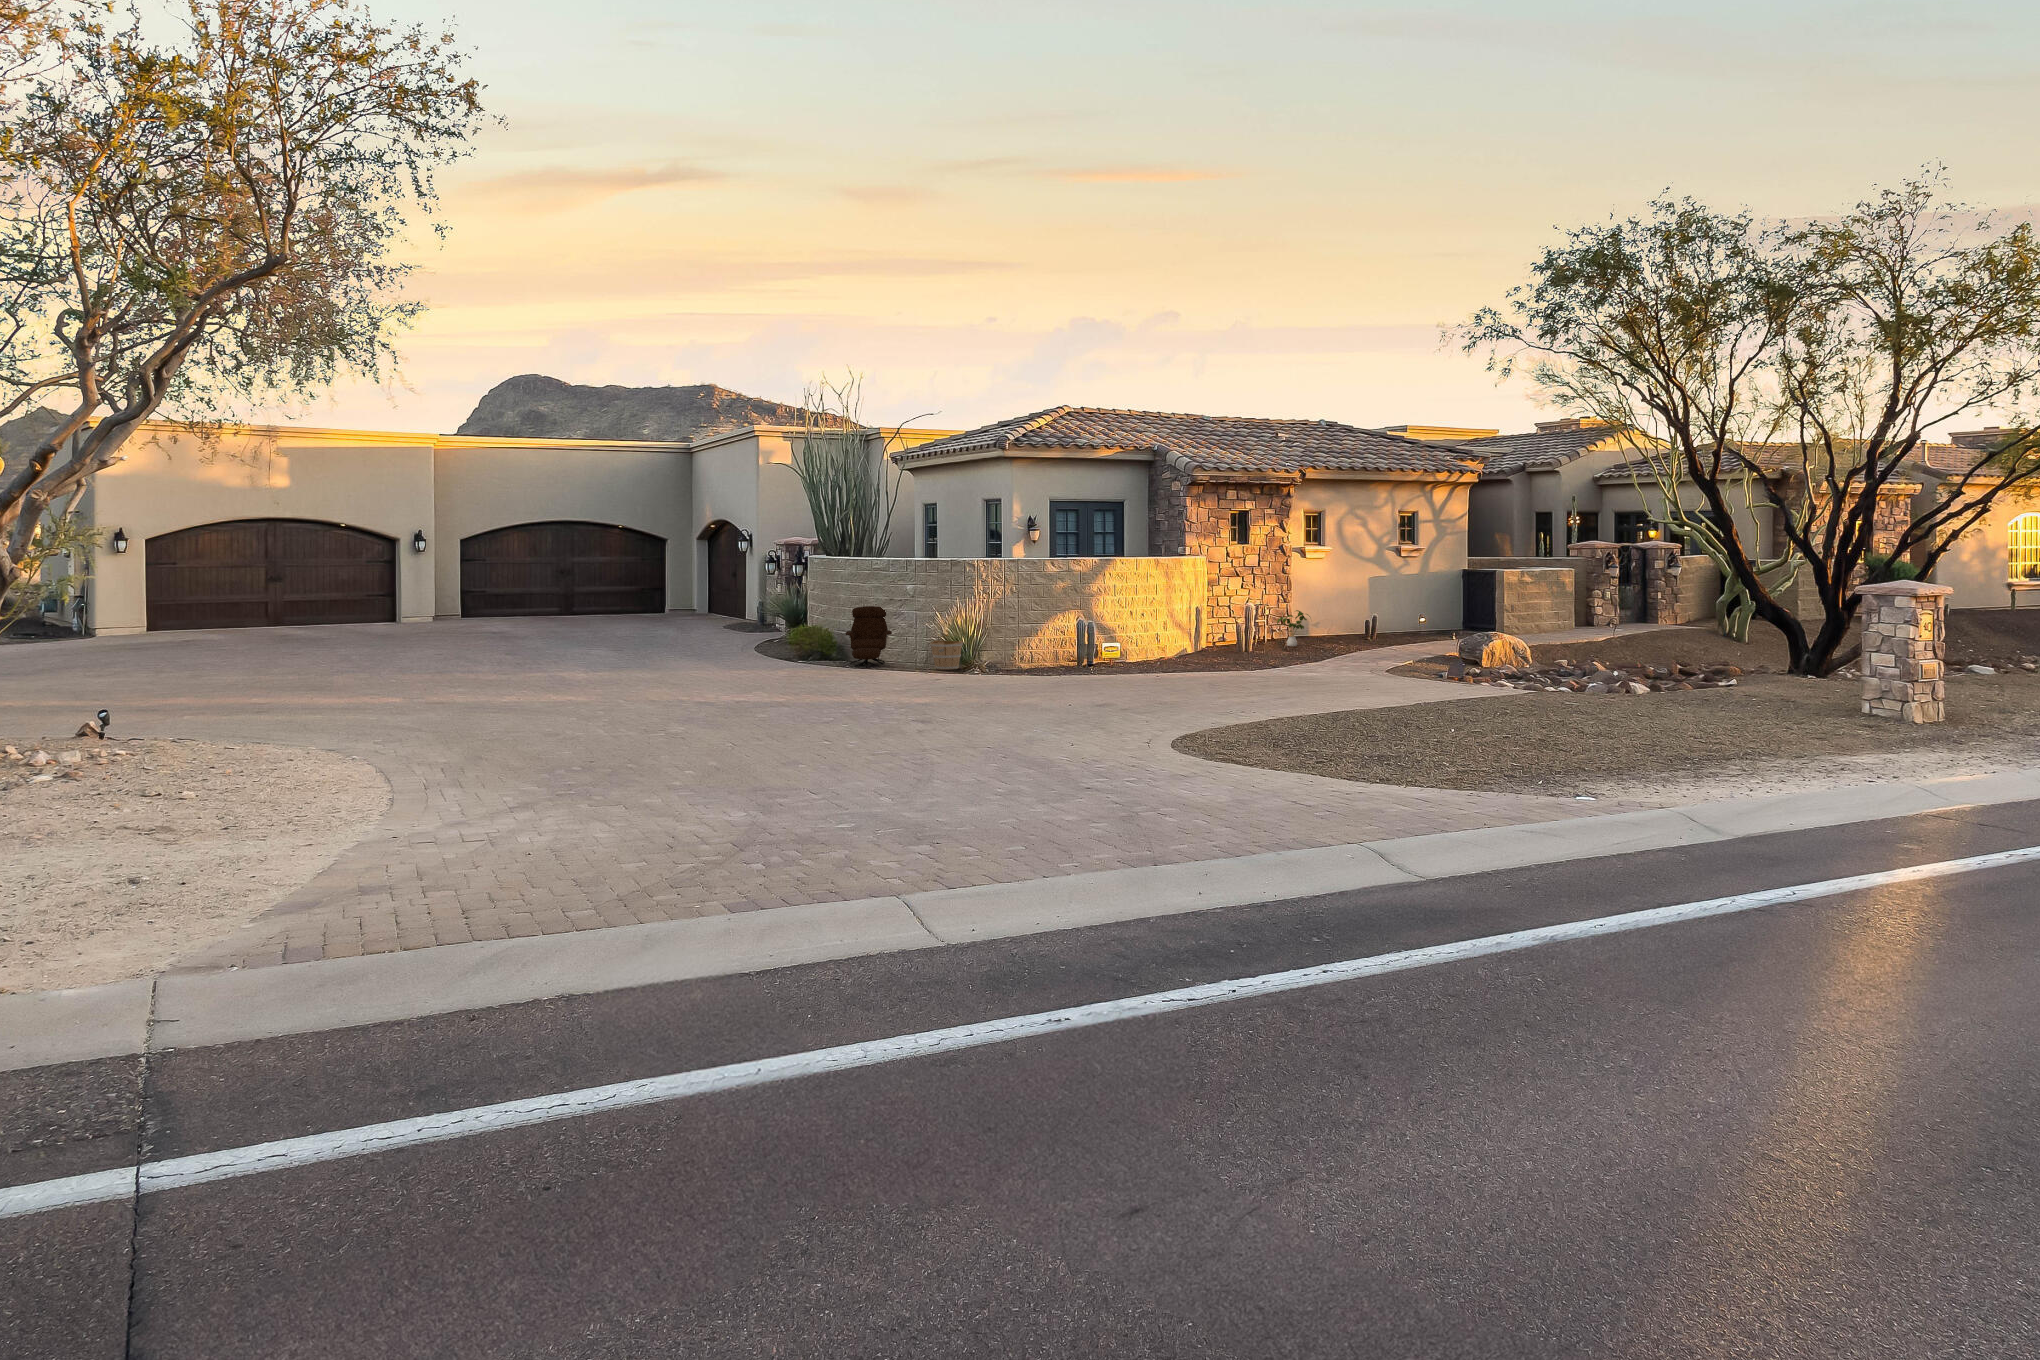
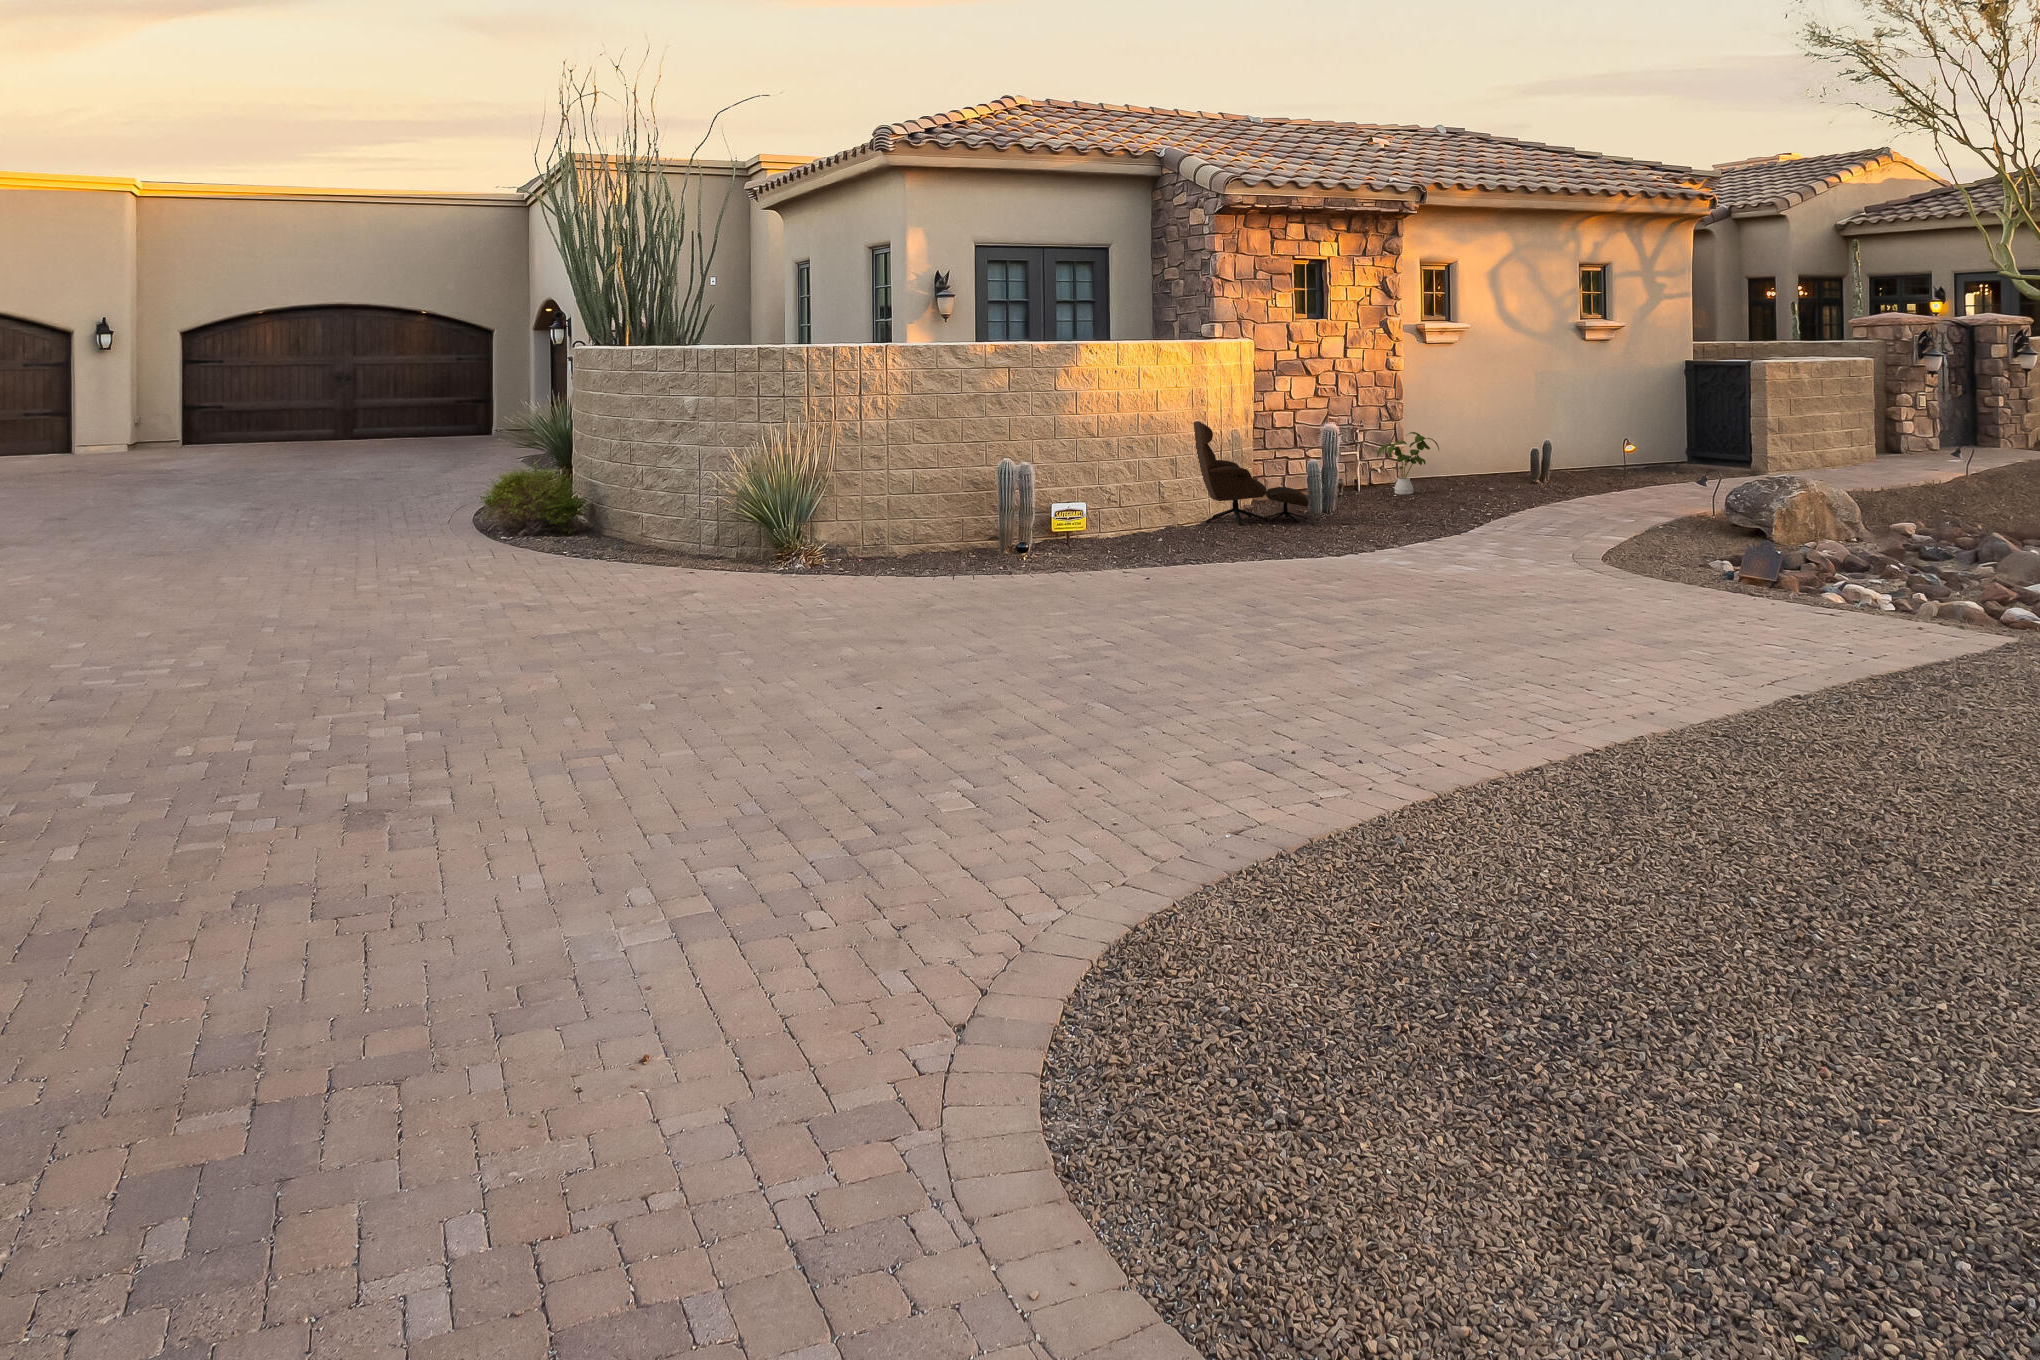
lounge chair: present [845,606,892,668] -> present [1194,421,1309,525]
wooden bucket: present [930,640,963,670] -> none [704,502,768,562]

